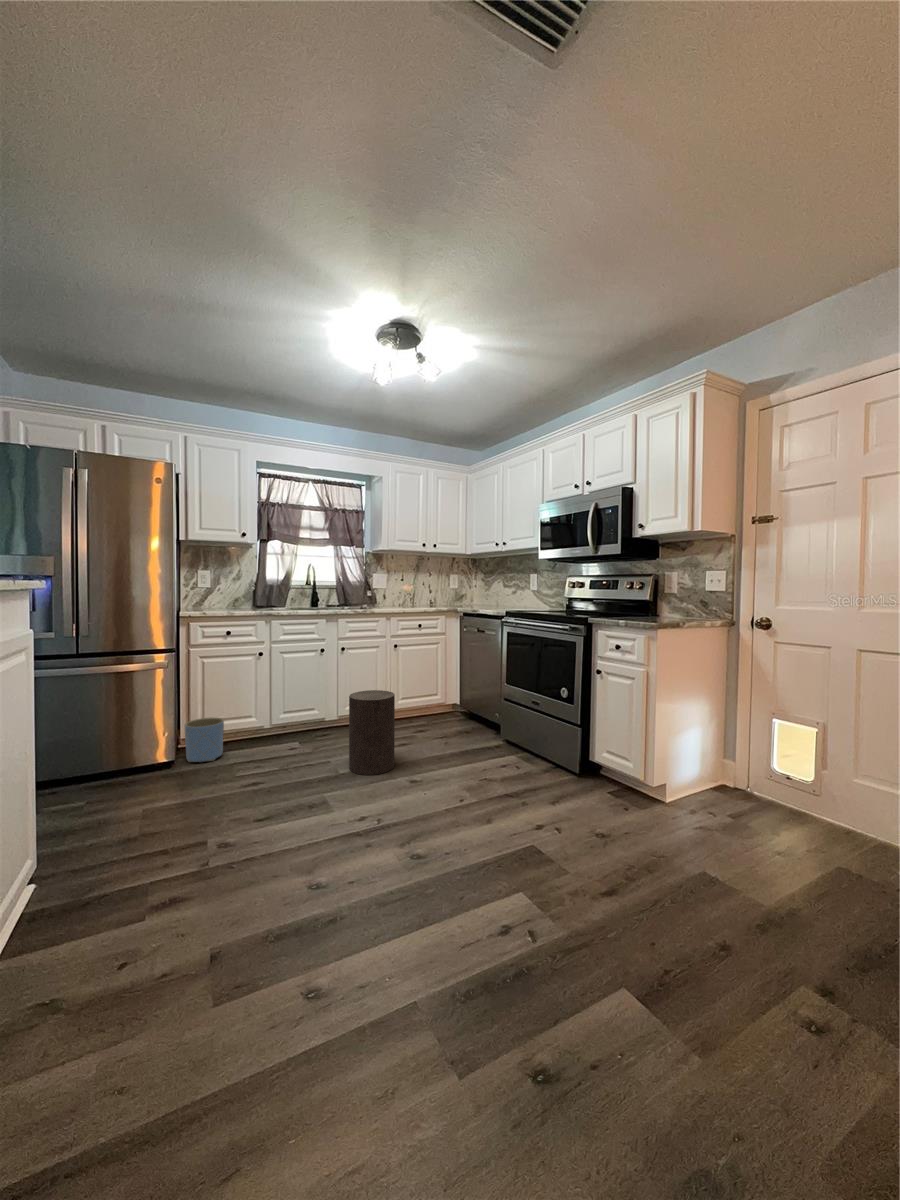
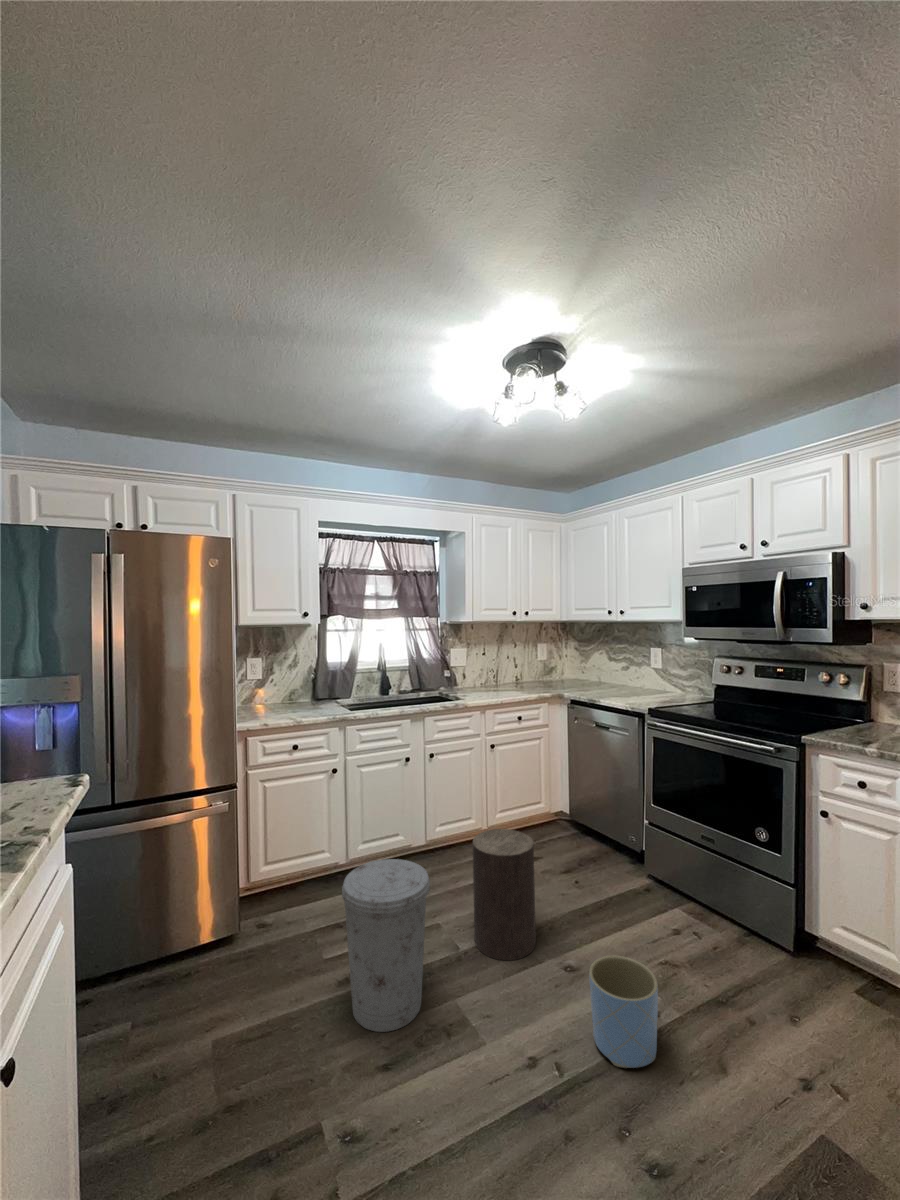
trash can: none [235,698,303,803] -> present [342,859,430,1032]
planter: present [185,718,224,762] -> present [589,955,658,1068]

